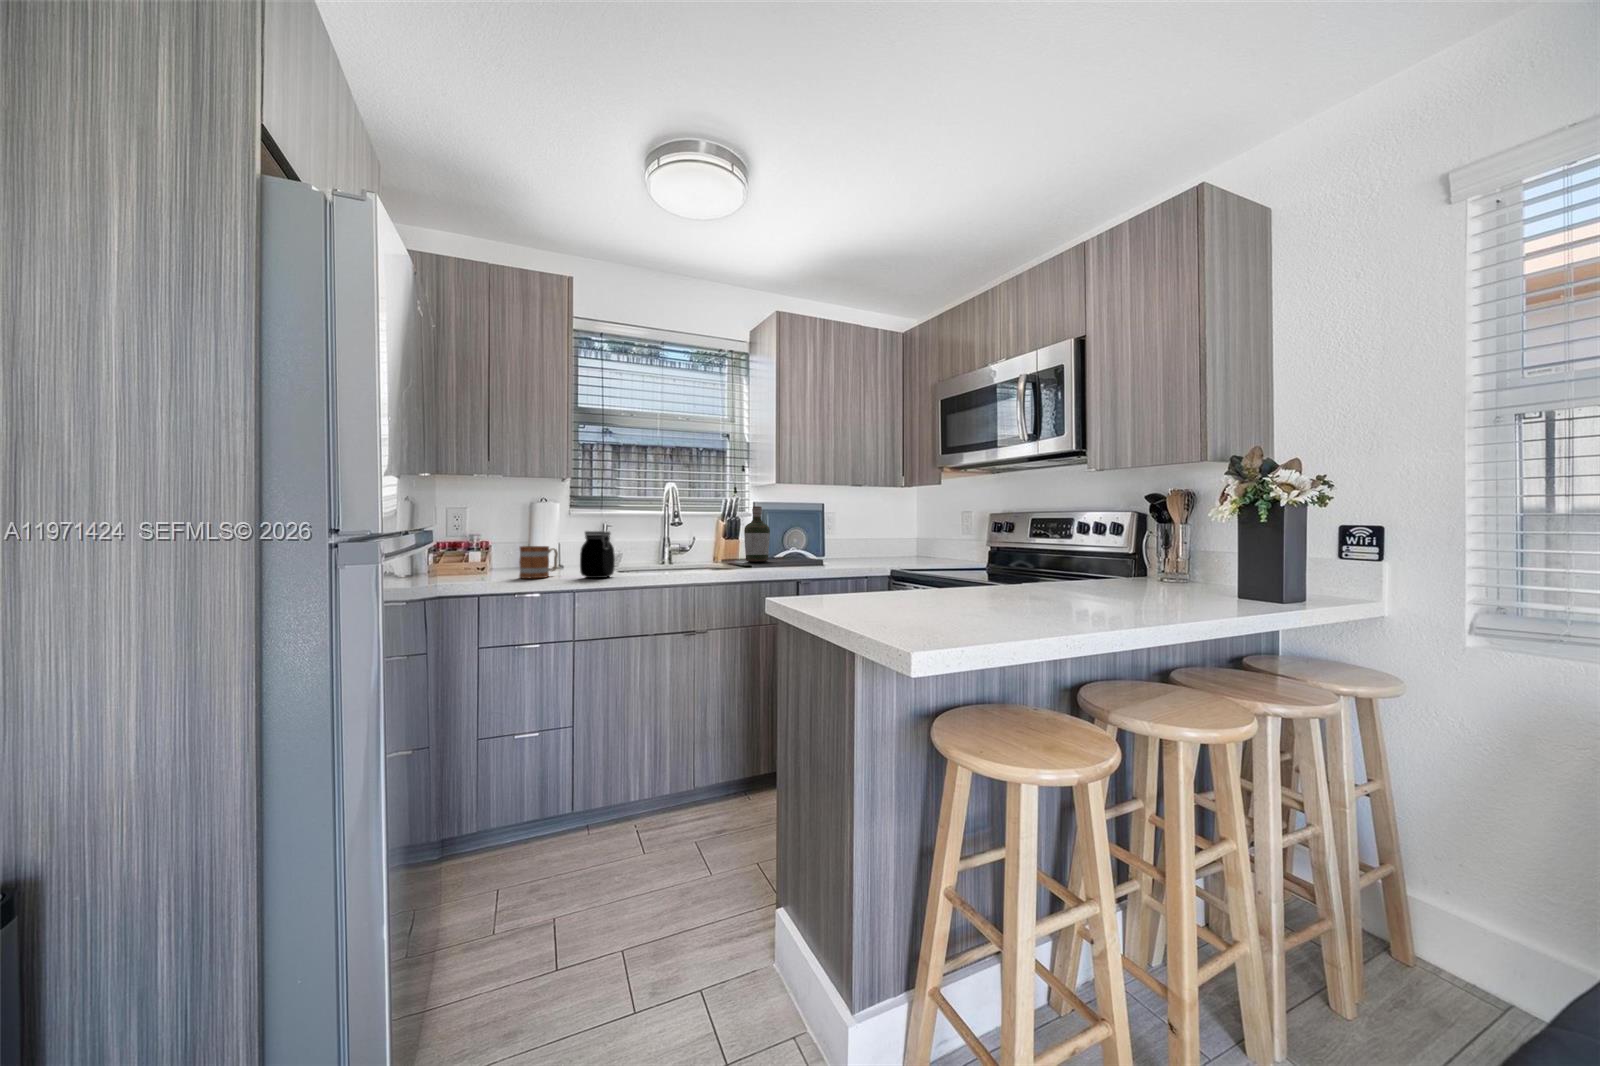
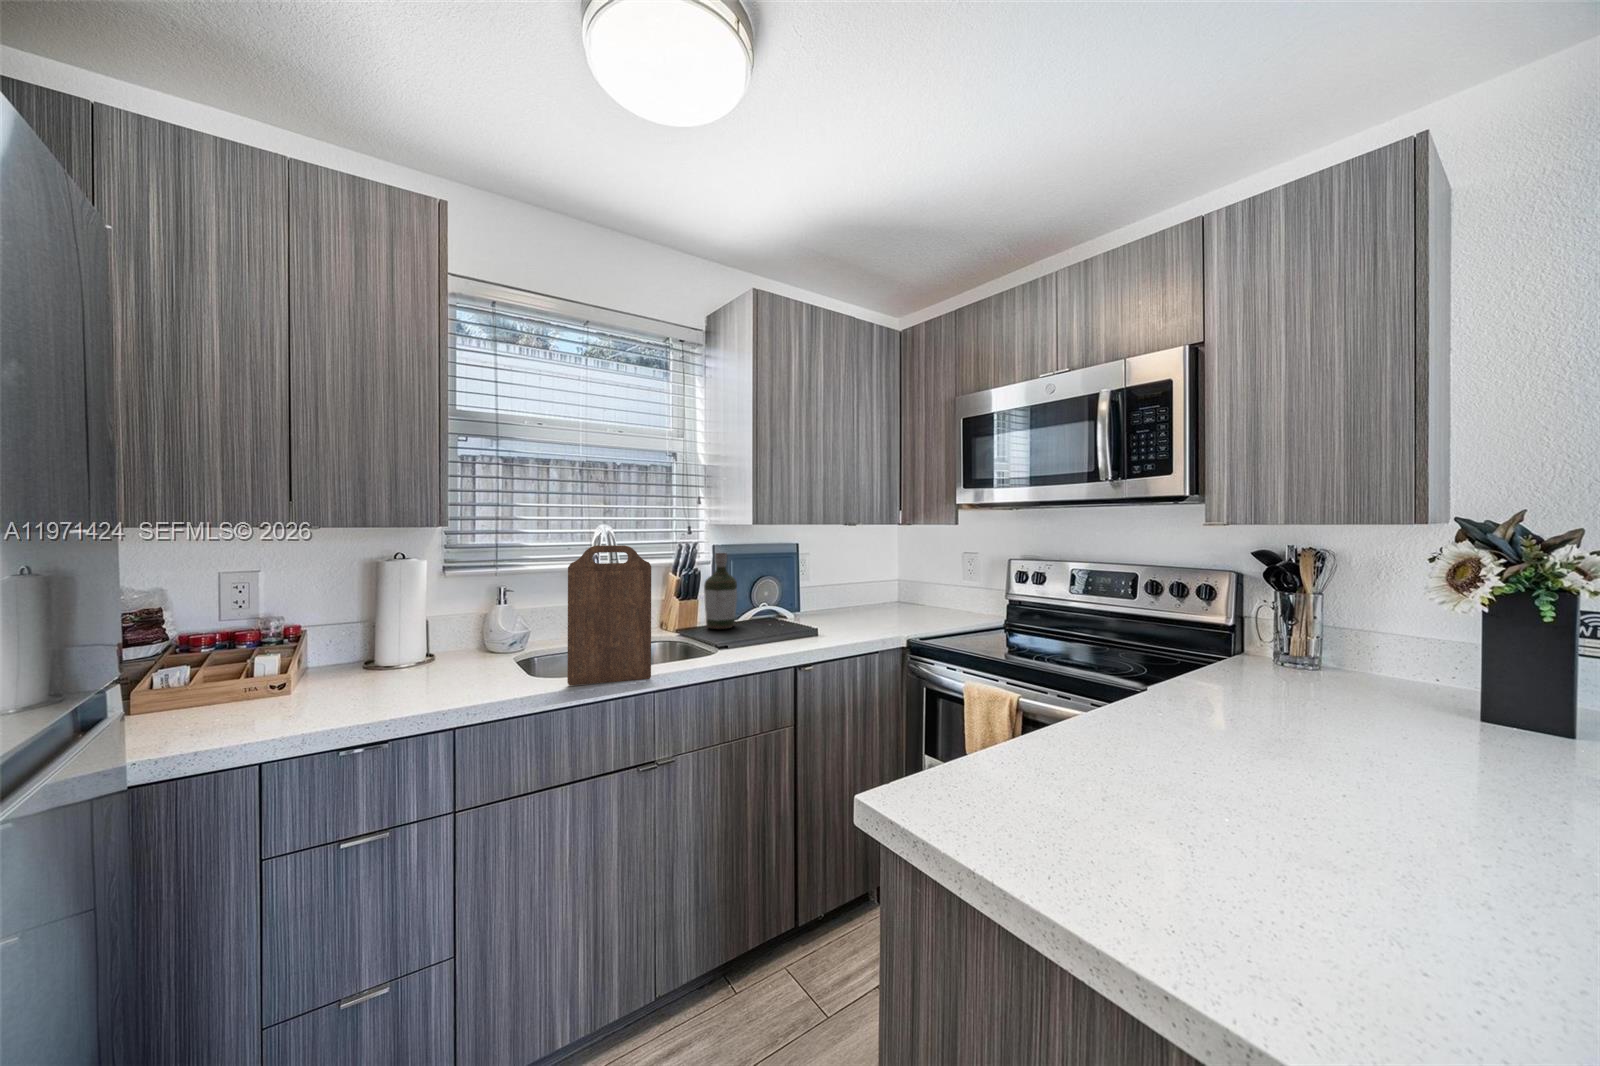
cutting board: none [638,488,691,577] -> present [567,545,651,685]
jar: present [580,531,615,578] -> none [467,614,527,696]
mug: present [519,546,558,578] -> none [354,642,426,705]

